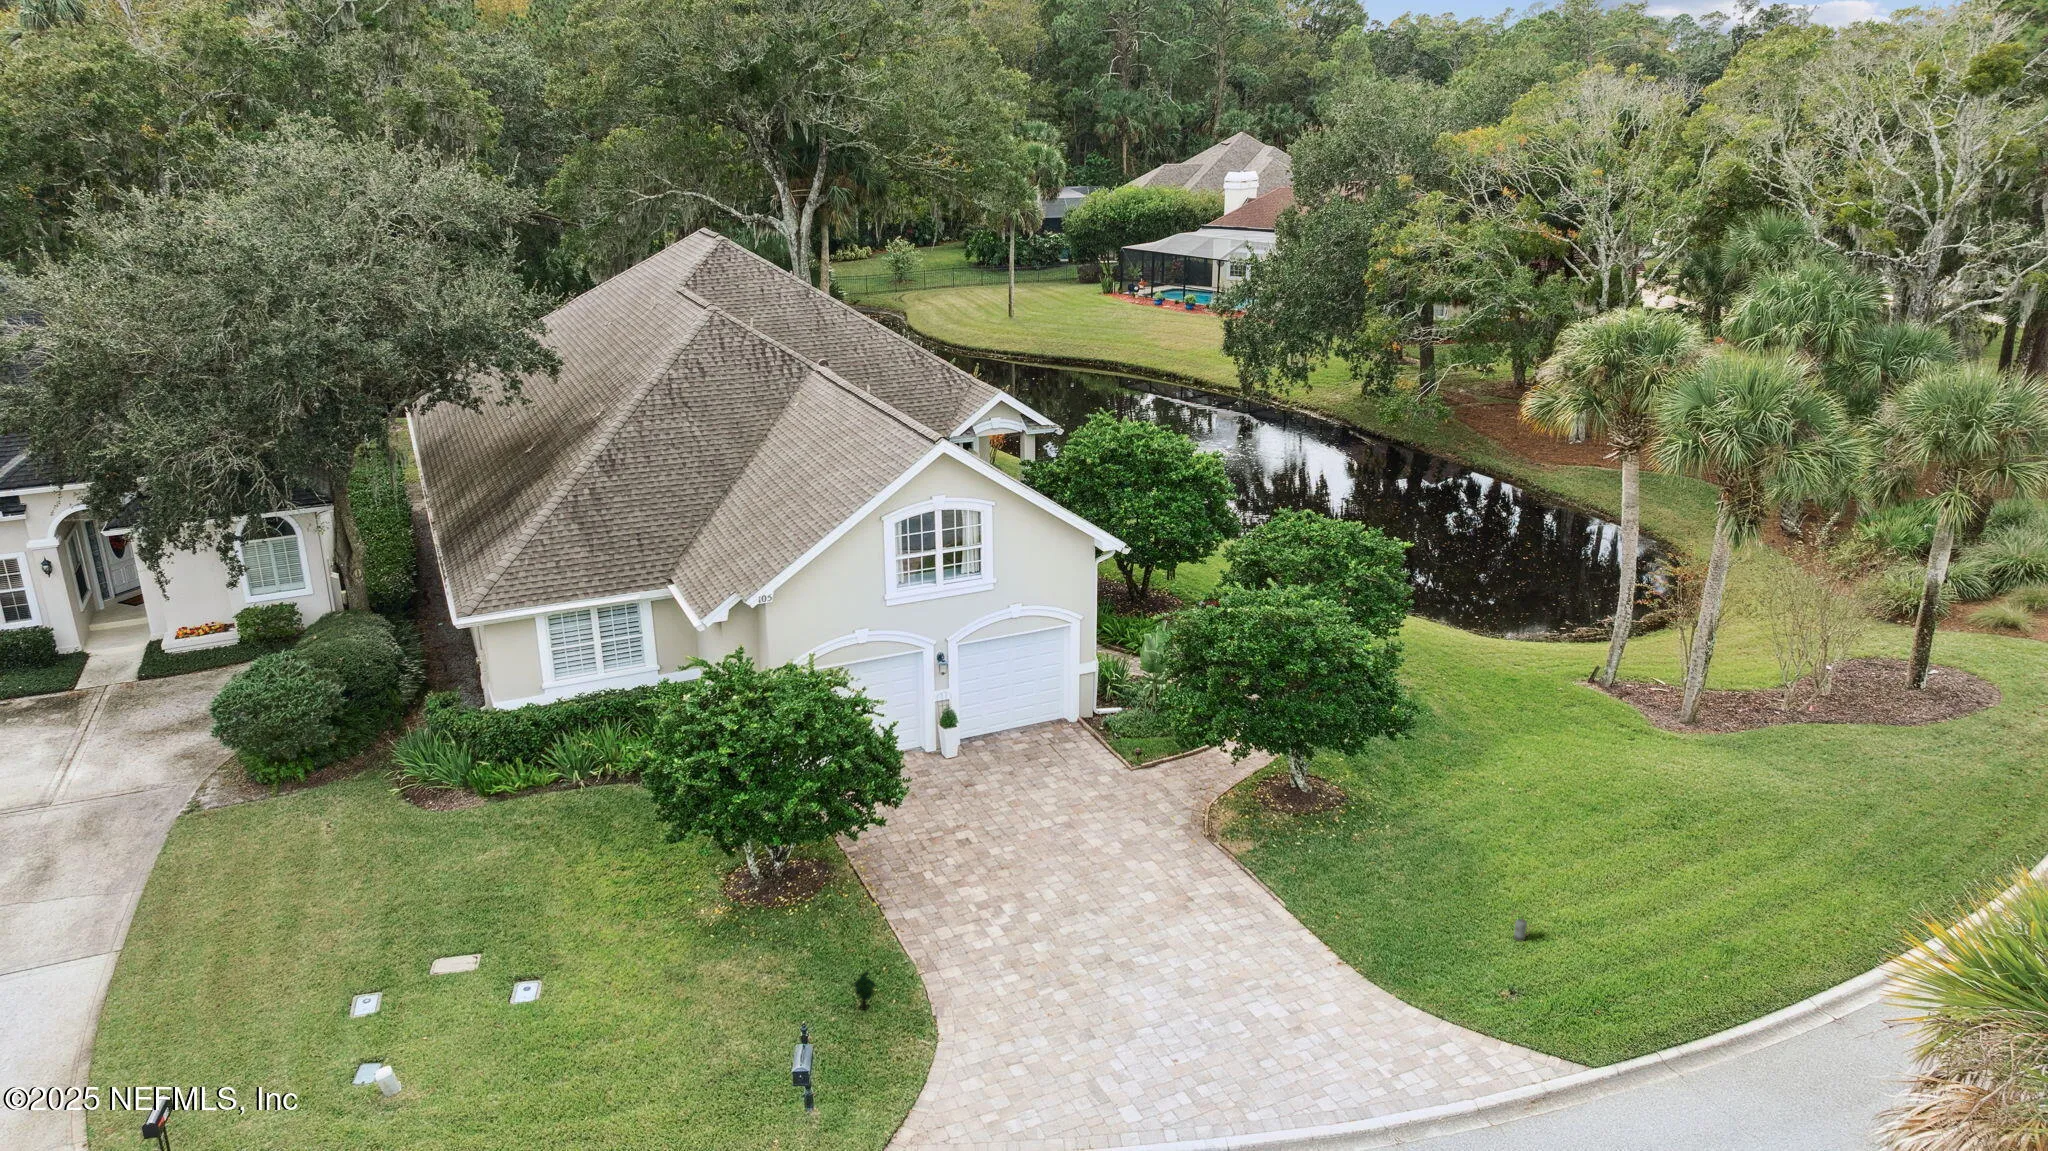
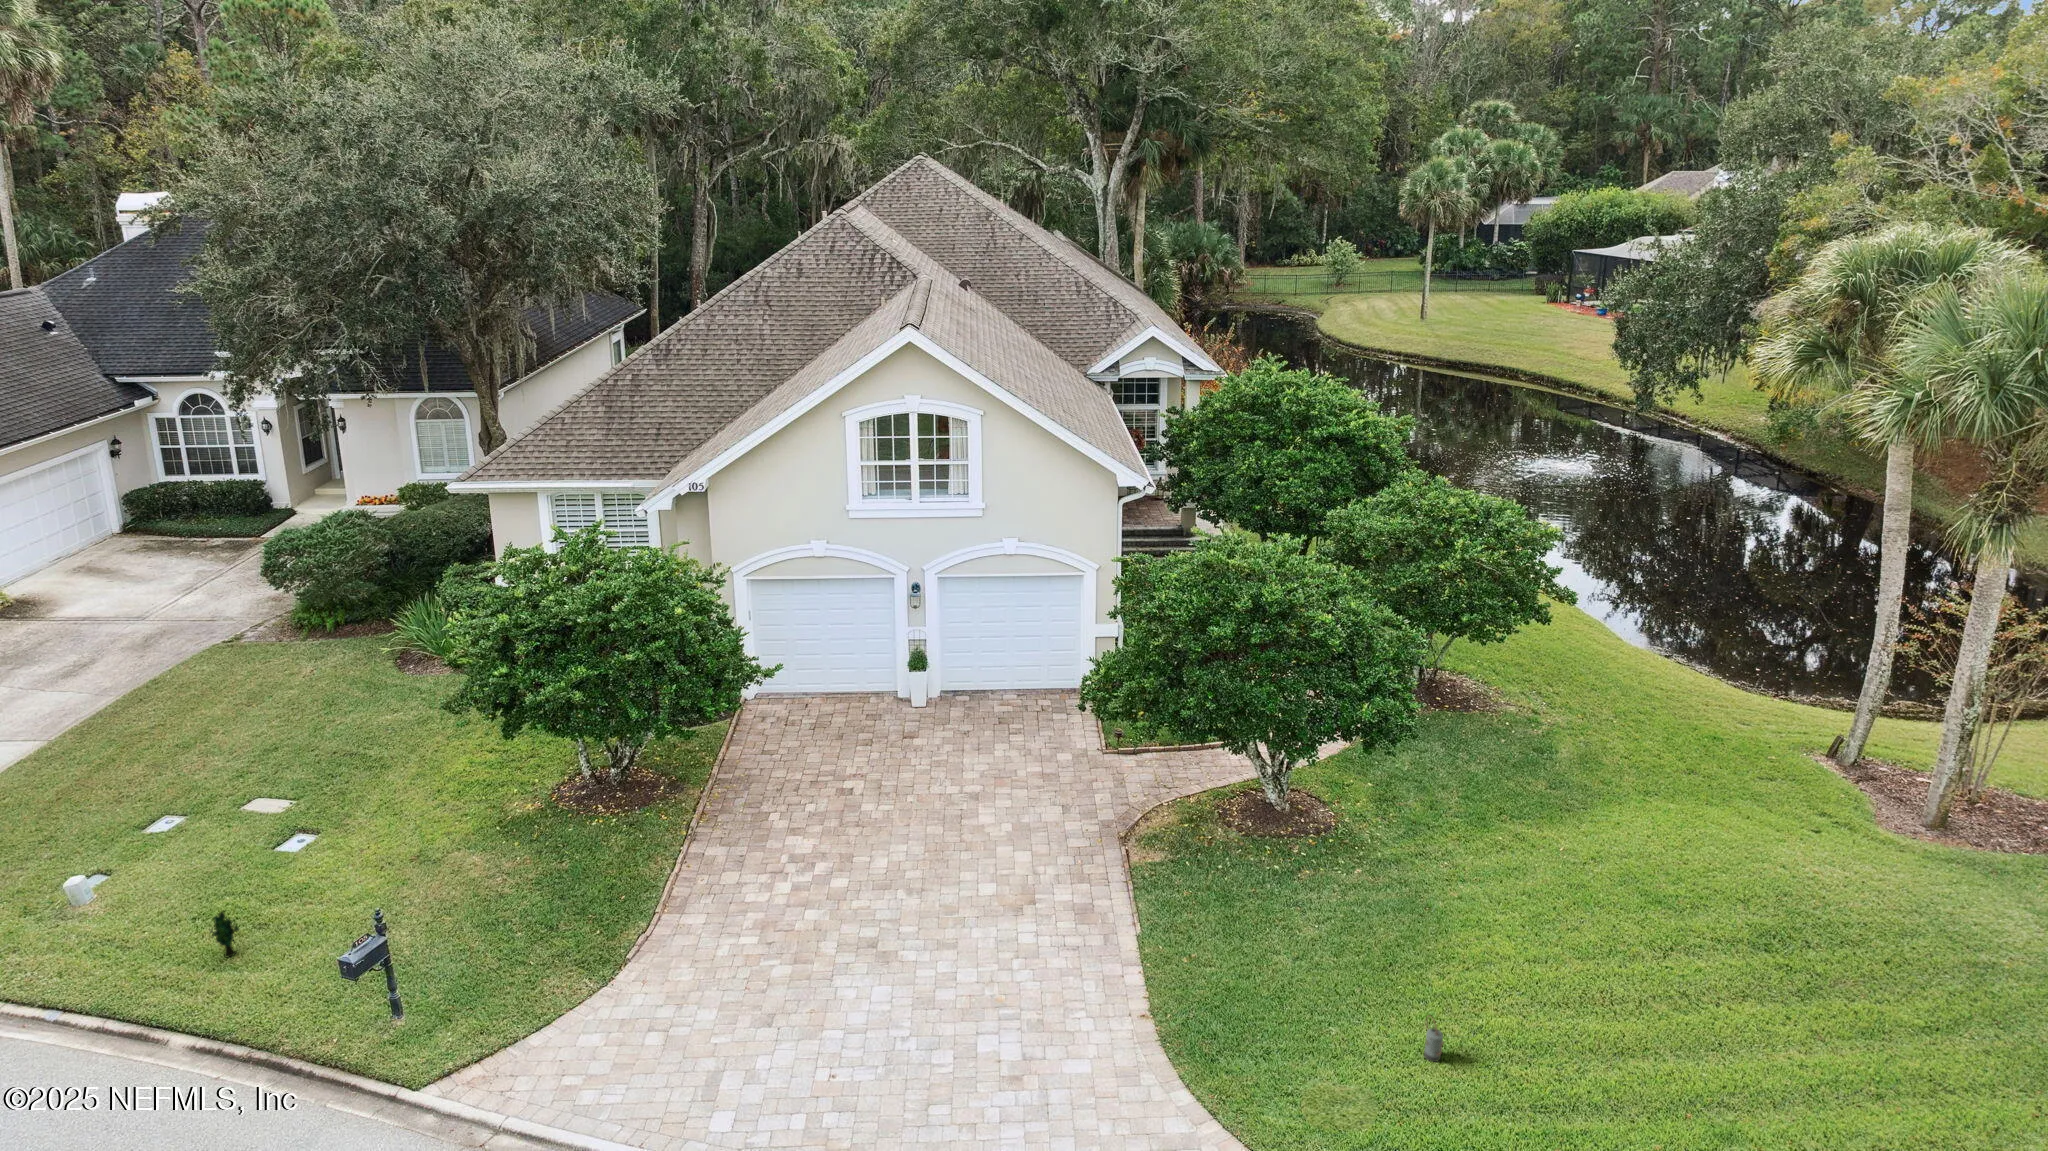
decorative plant: present [854,971,876,1010] -> present [210,912,239,957]

